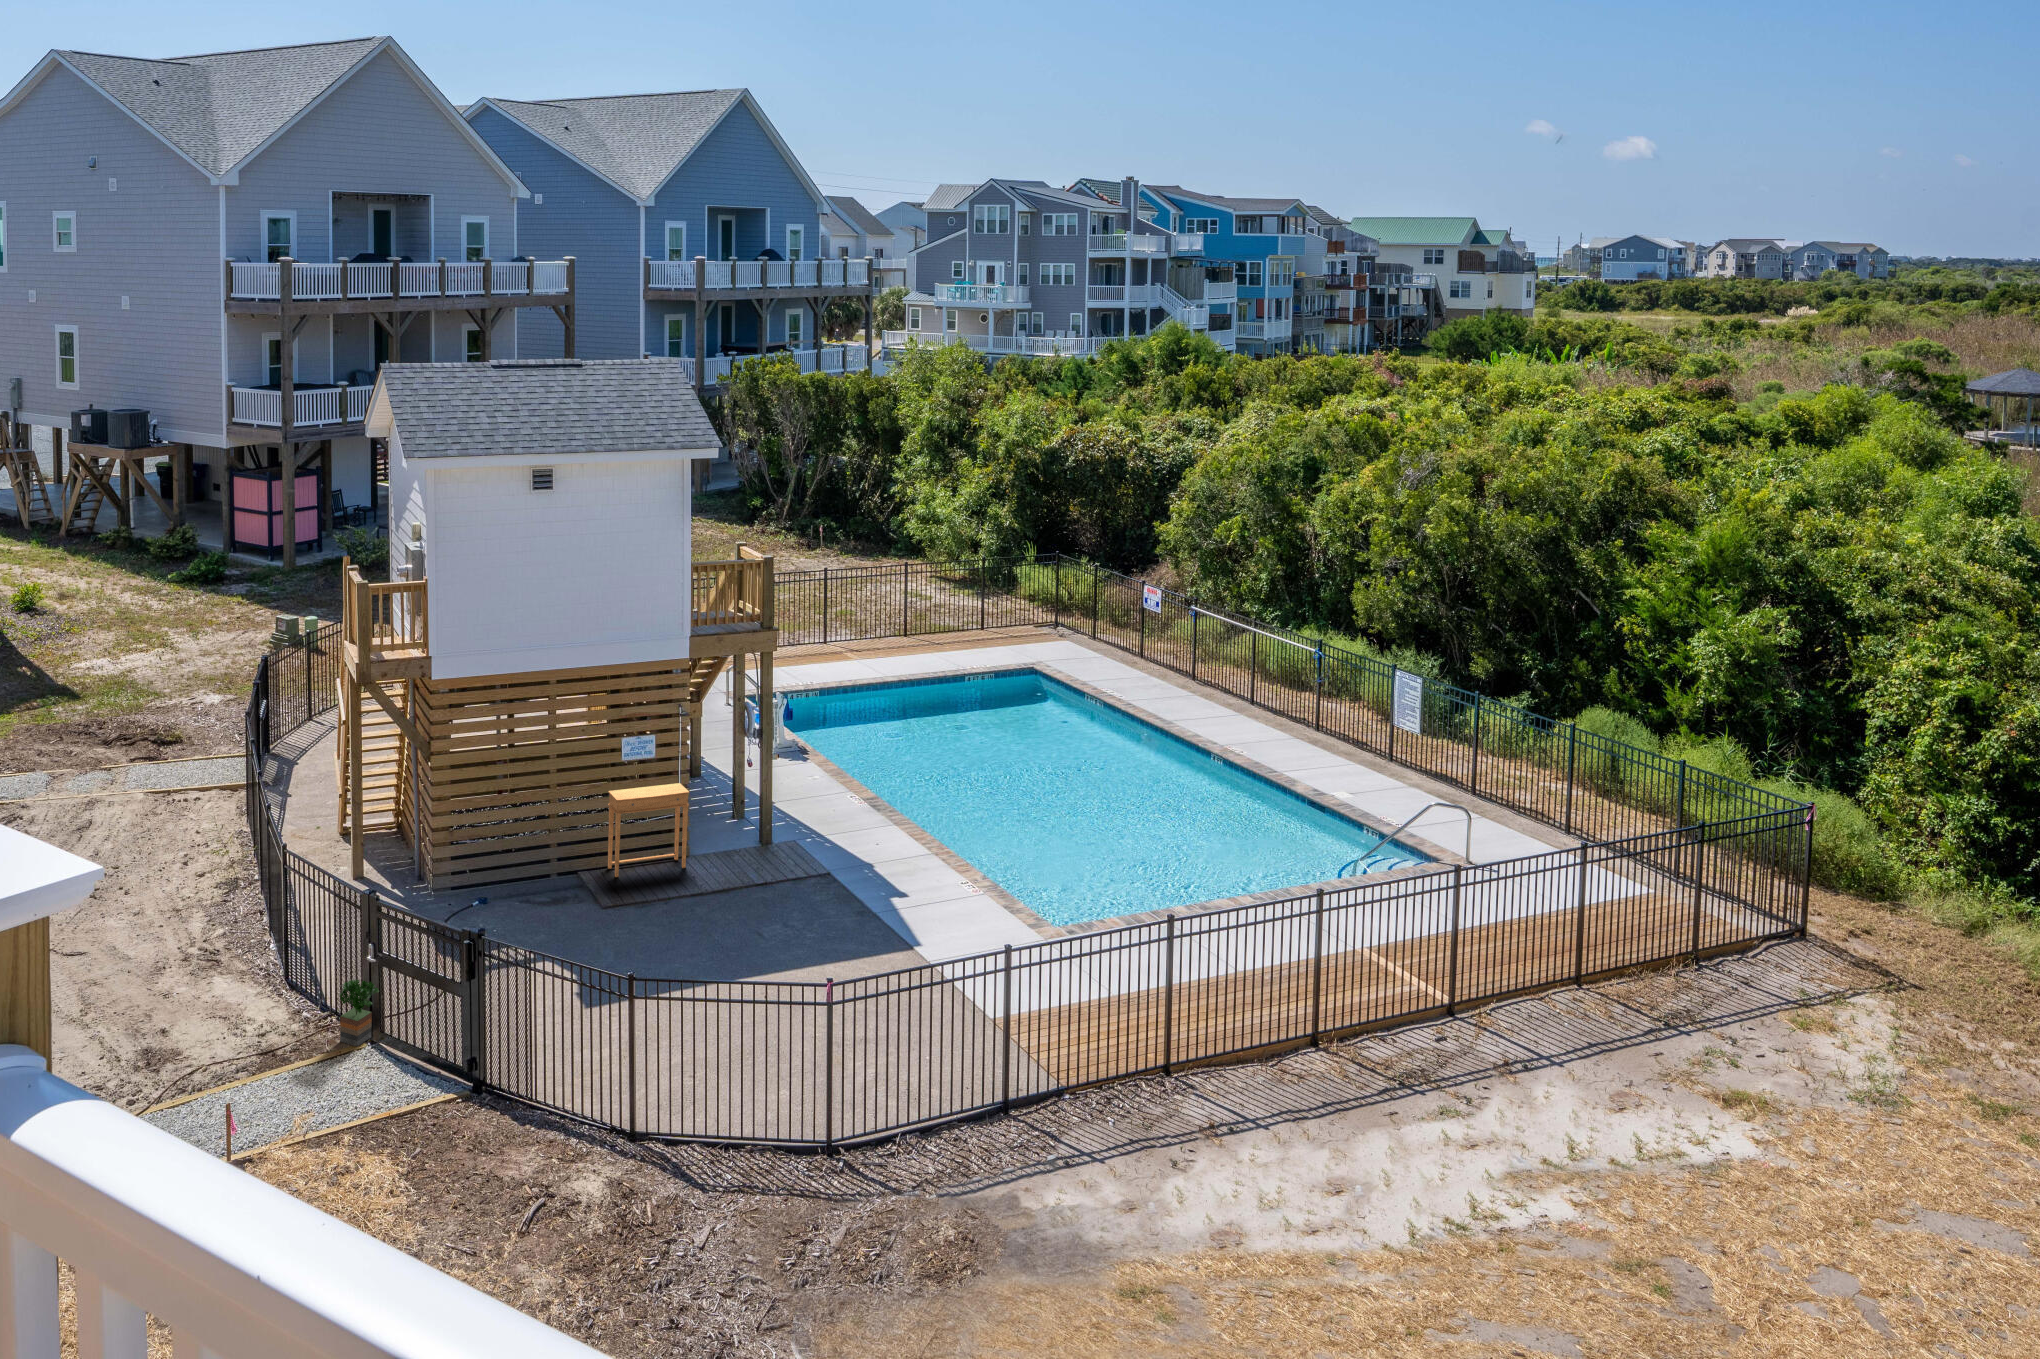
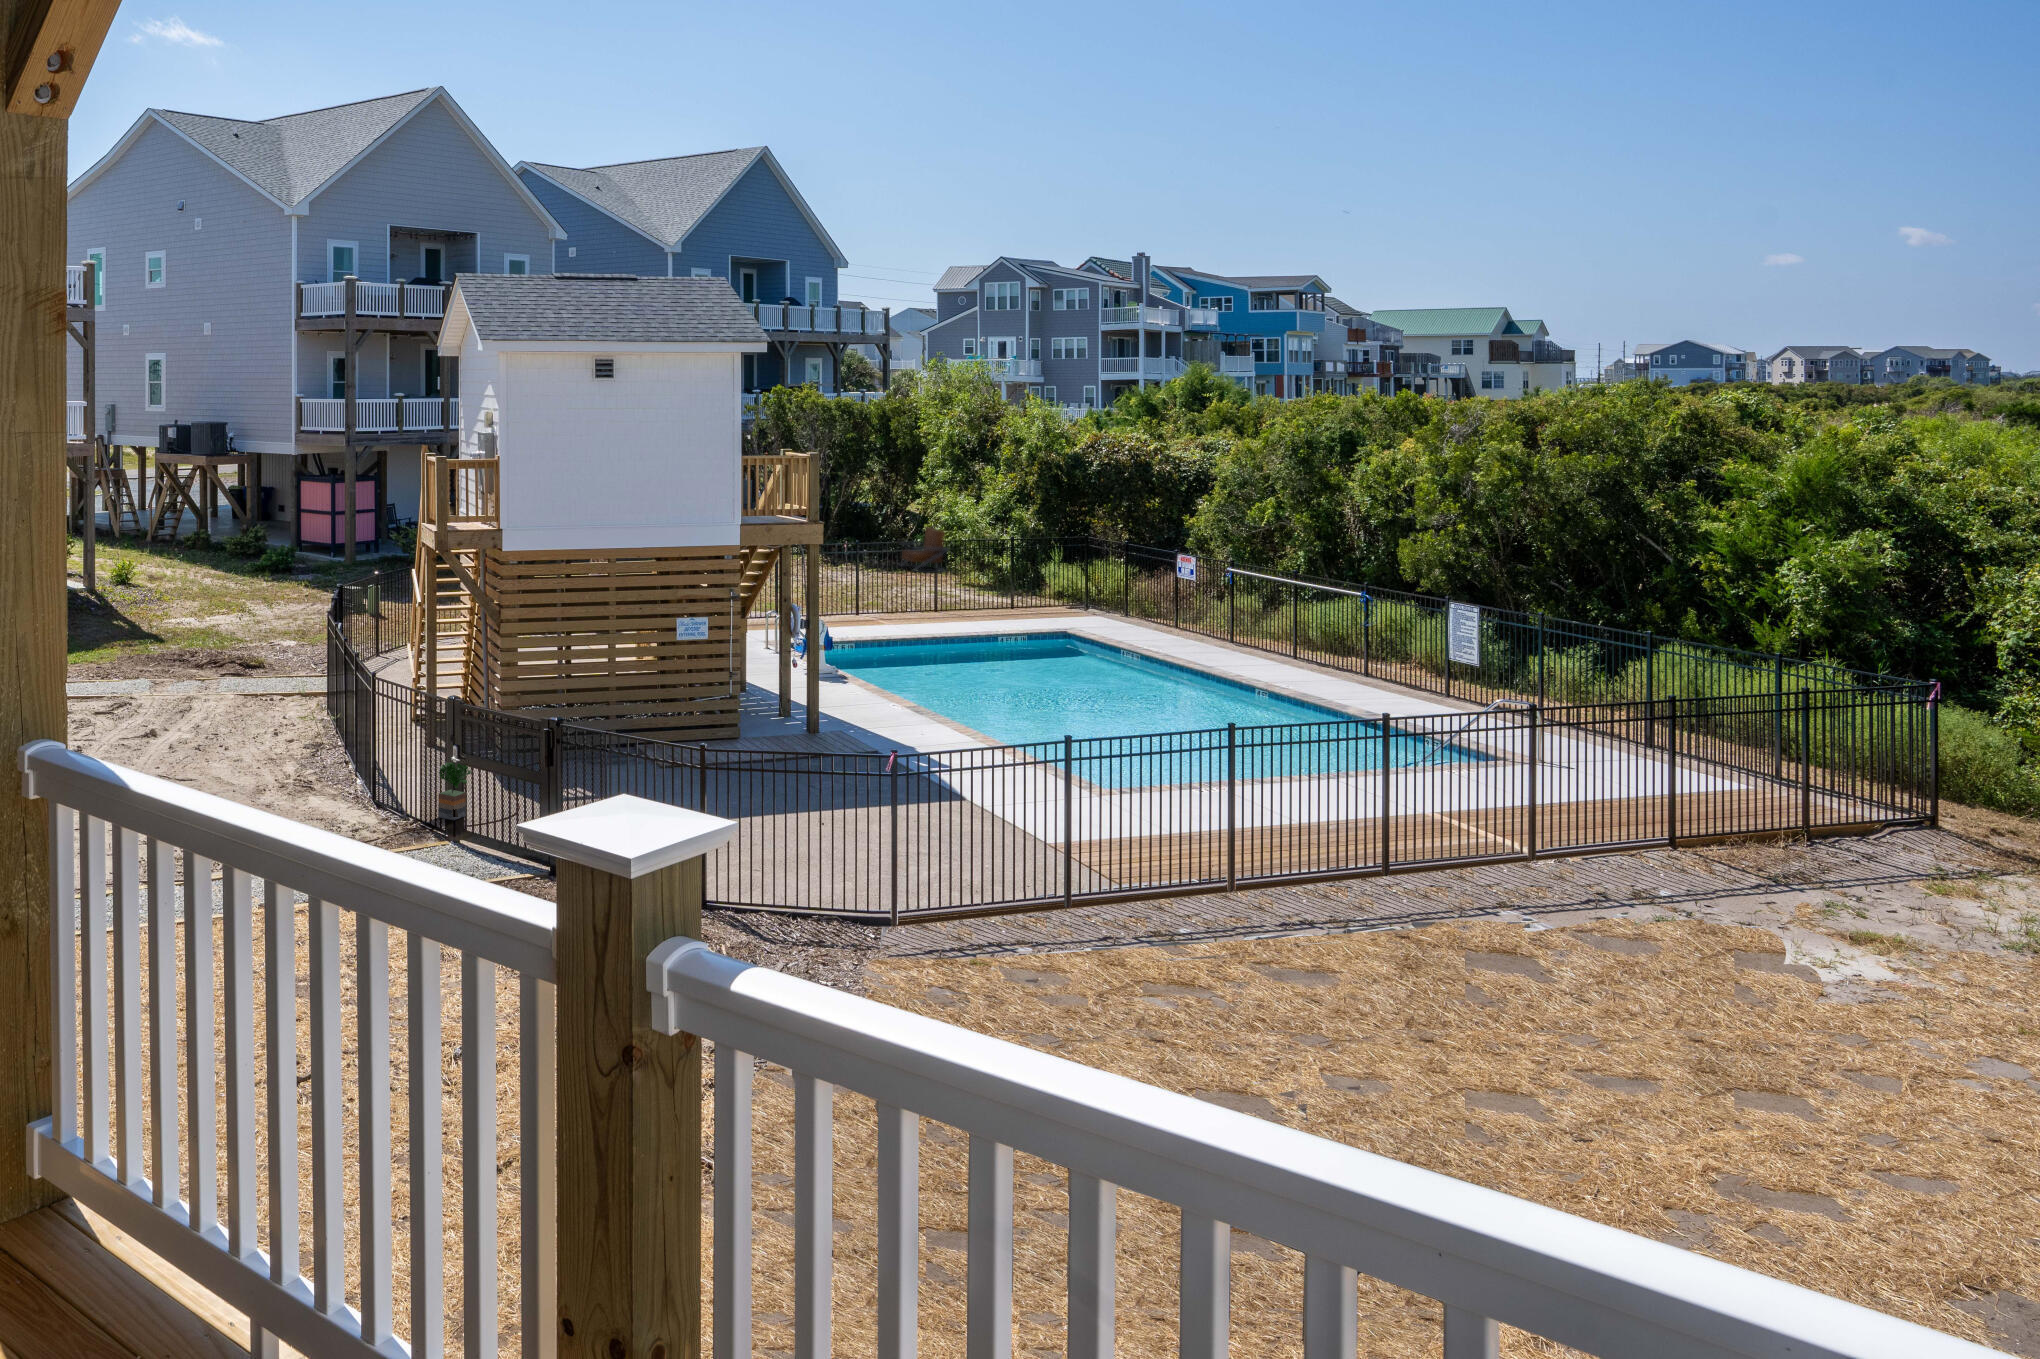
lounge chair: none [875,518,925,566] -> present [901,527,948,572]
side table: present [608,783,689,877] -> none [663,666,739,747]

